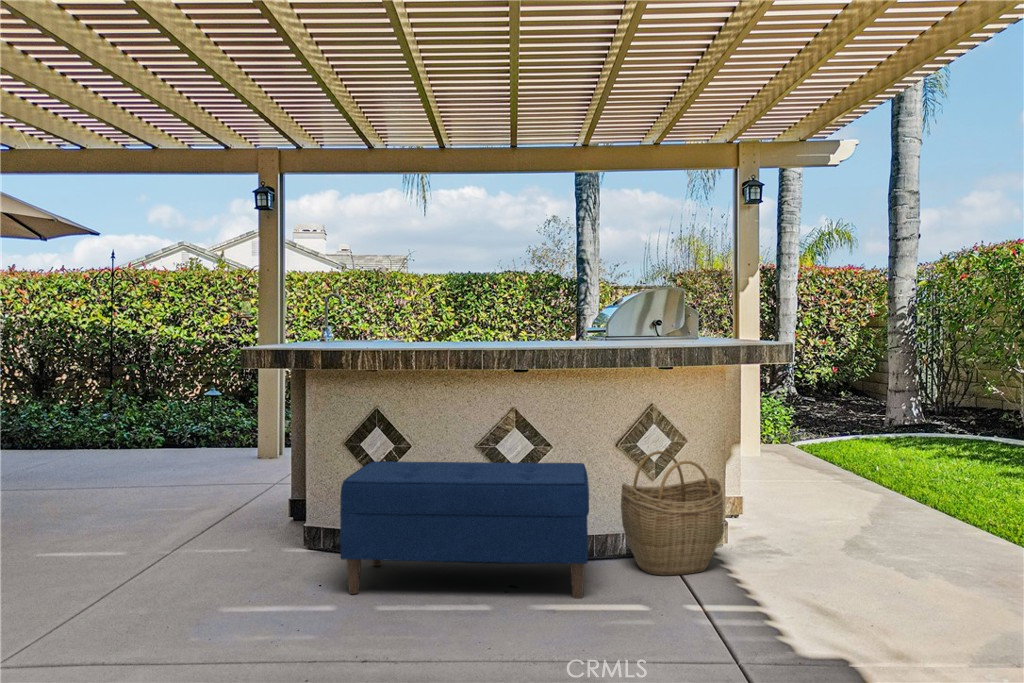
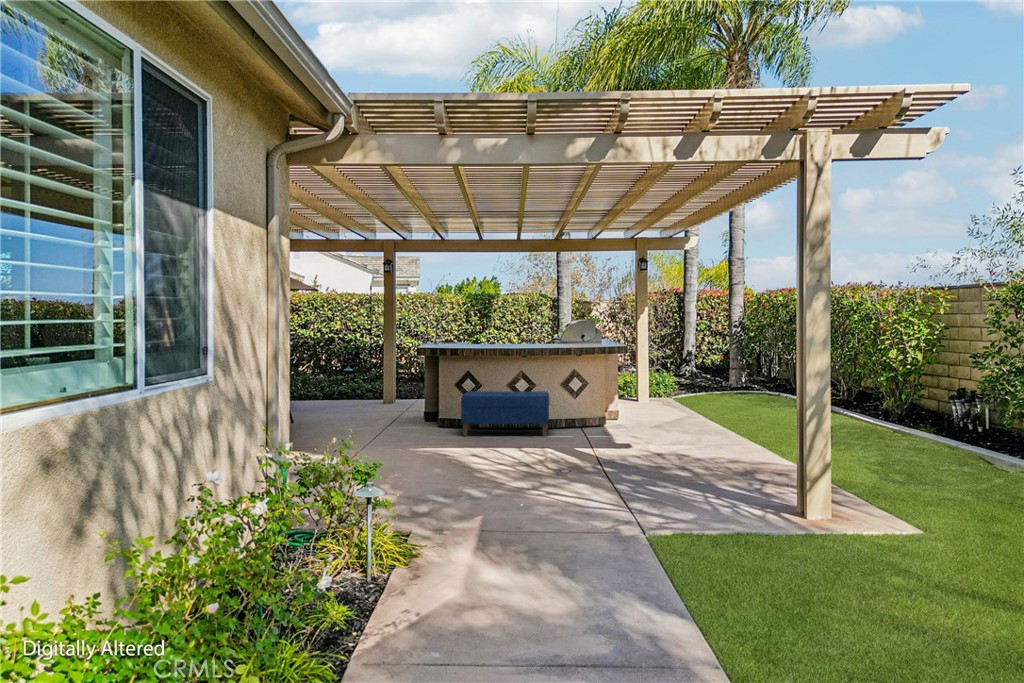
woven basket: present [621,451,723,575] -> none [562,387,600,432]

